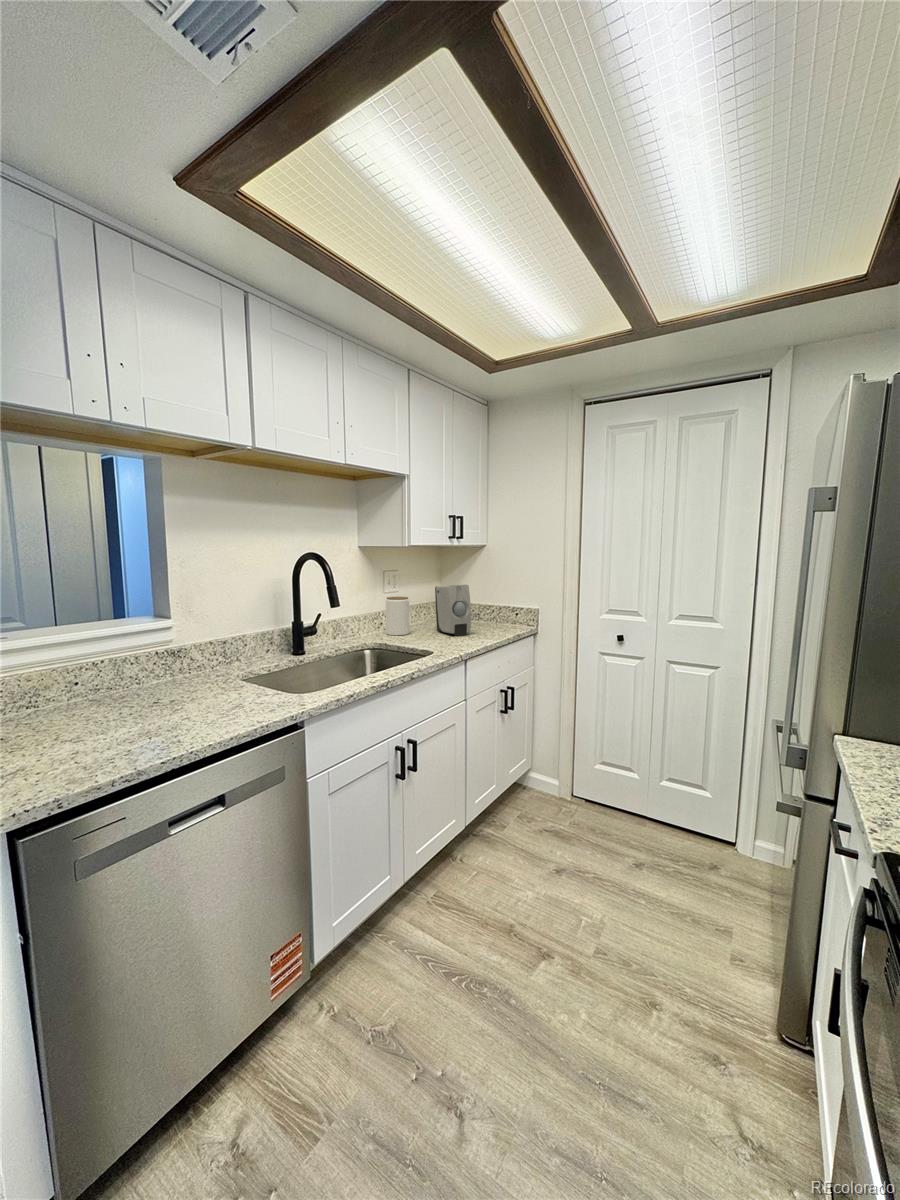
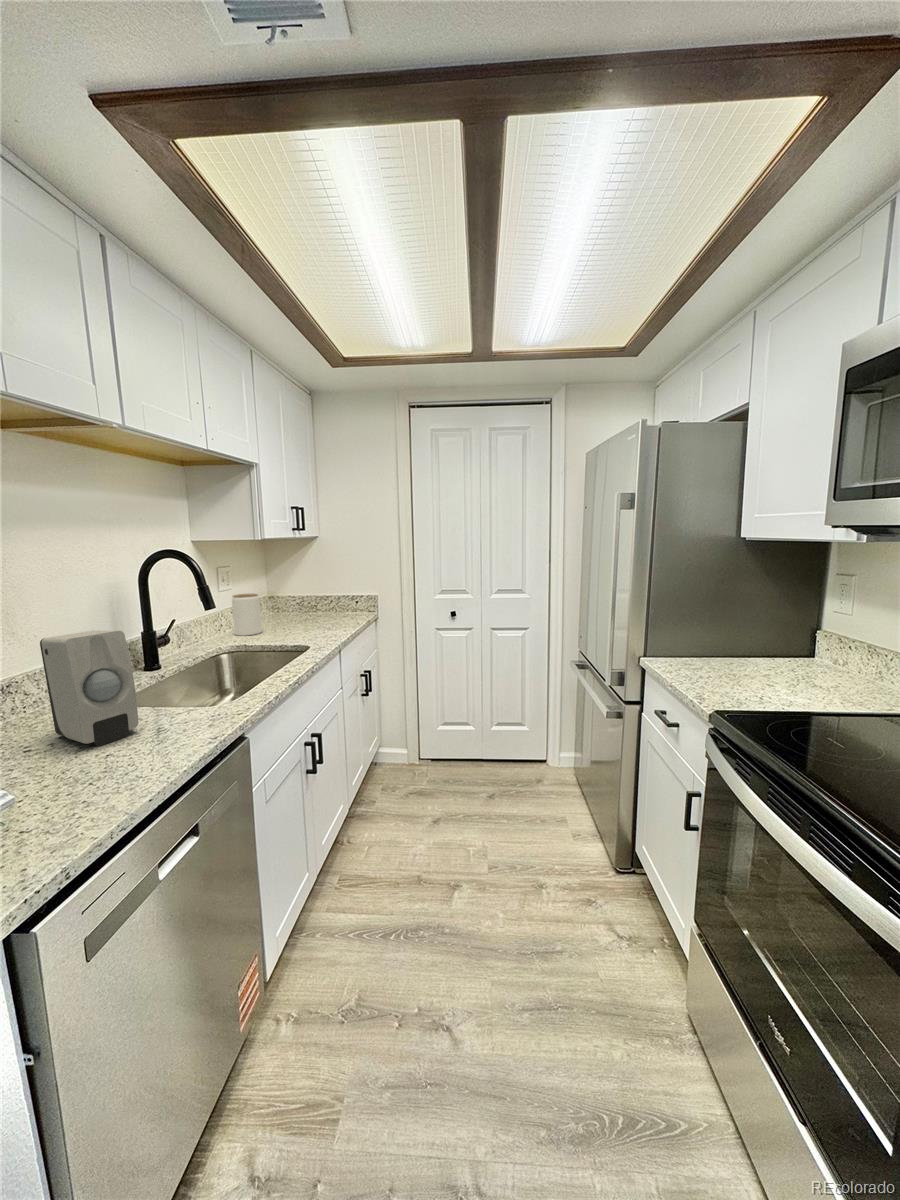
soap dispenser: present [435,585,471,636] -> present [40,630,139,746]

